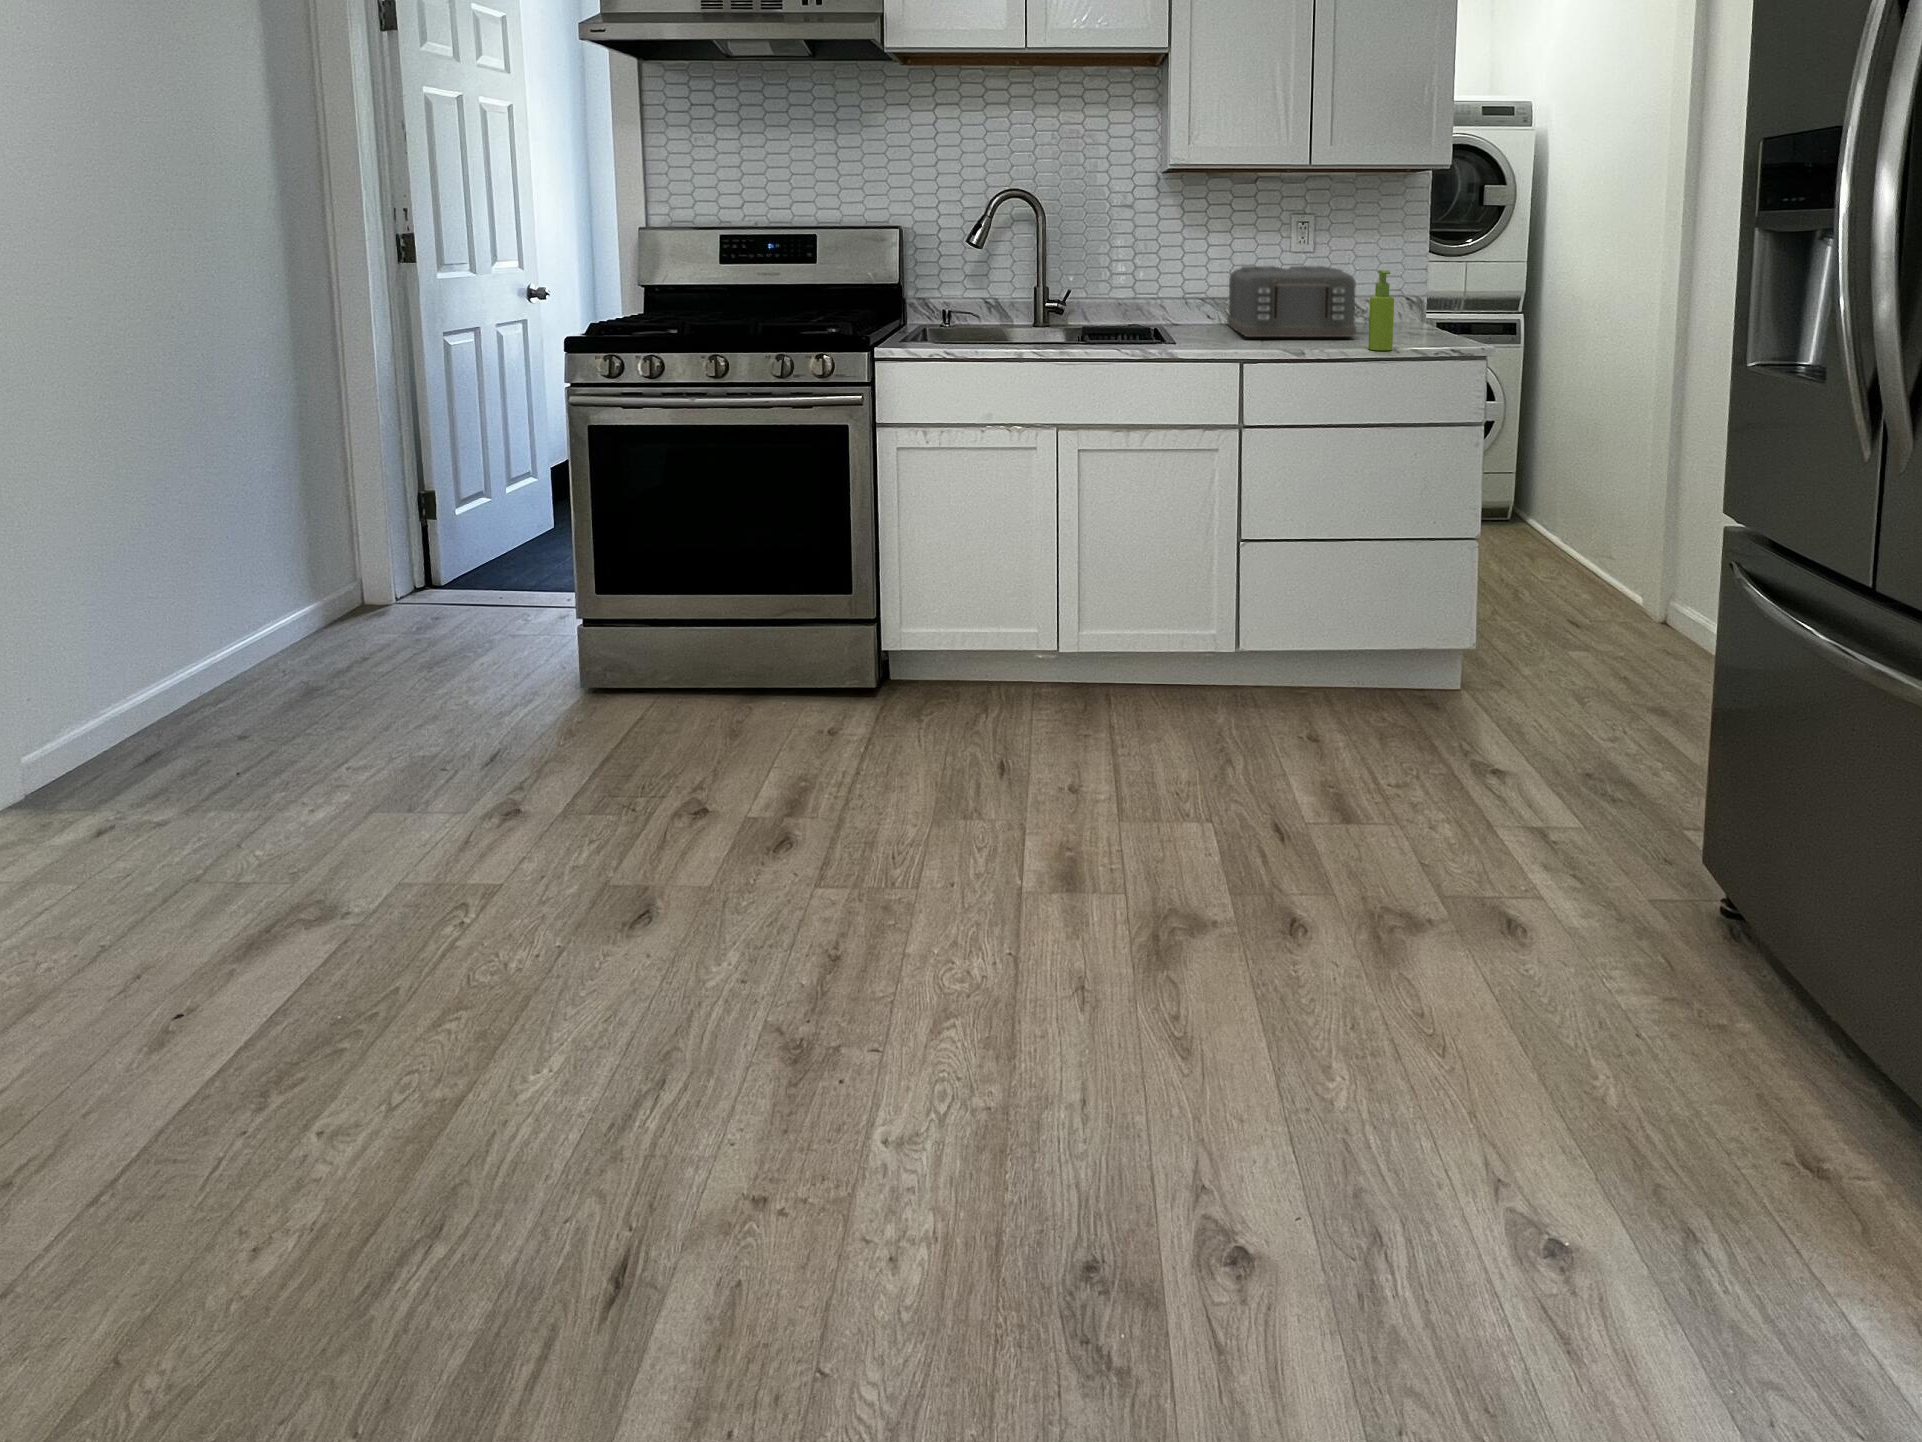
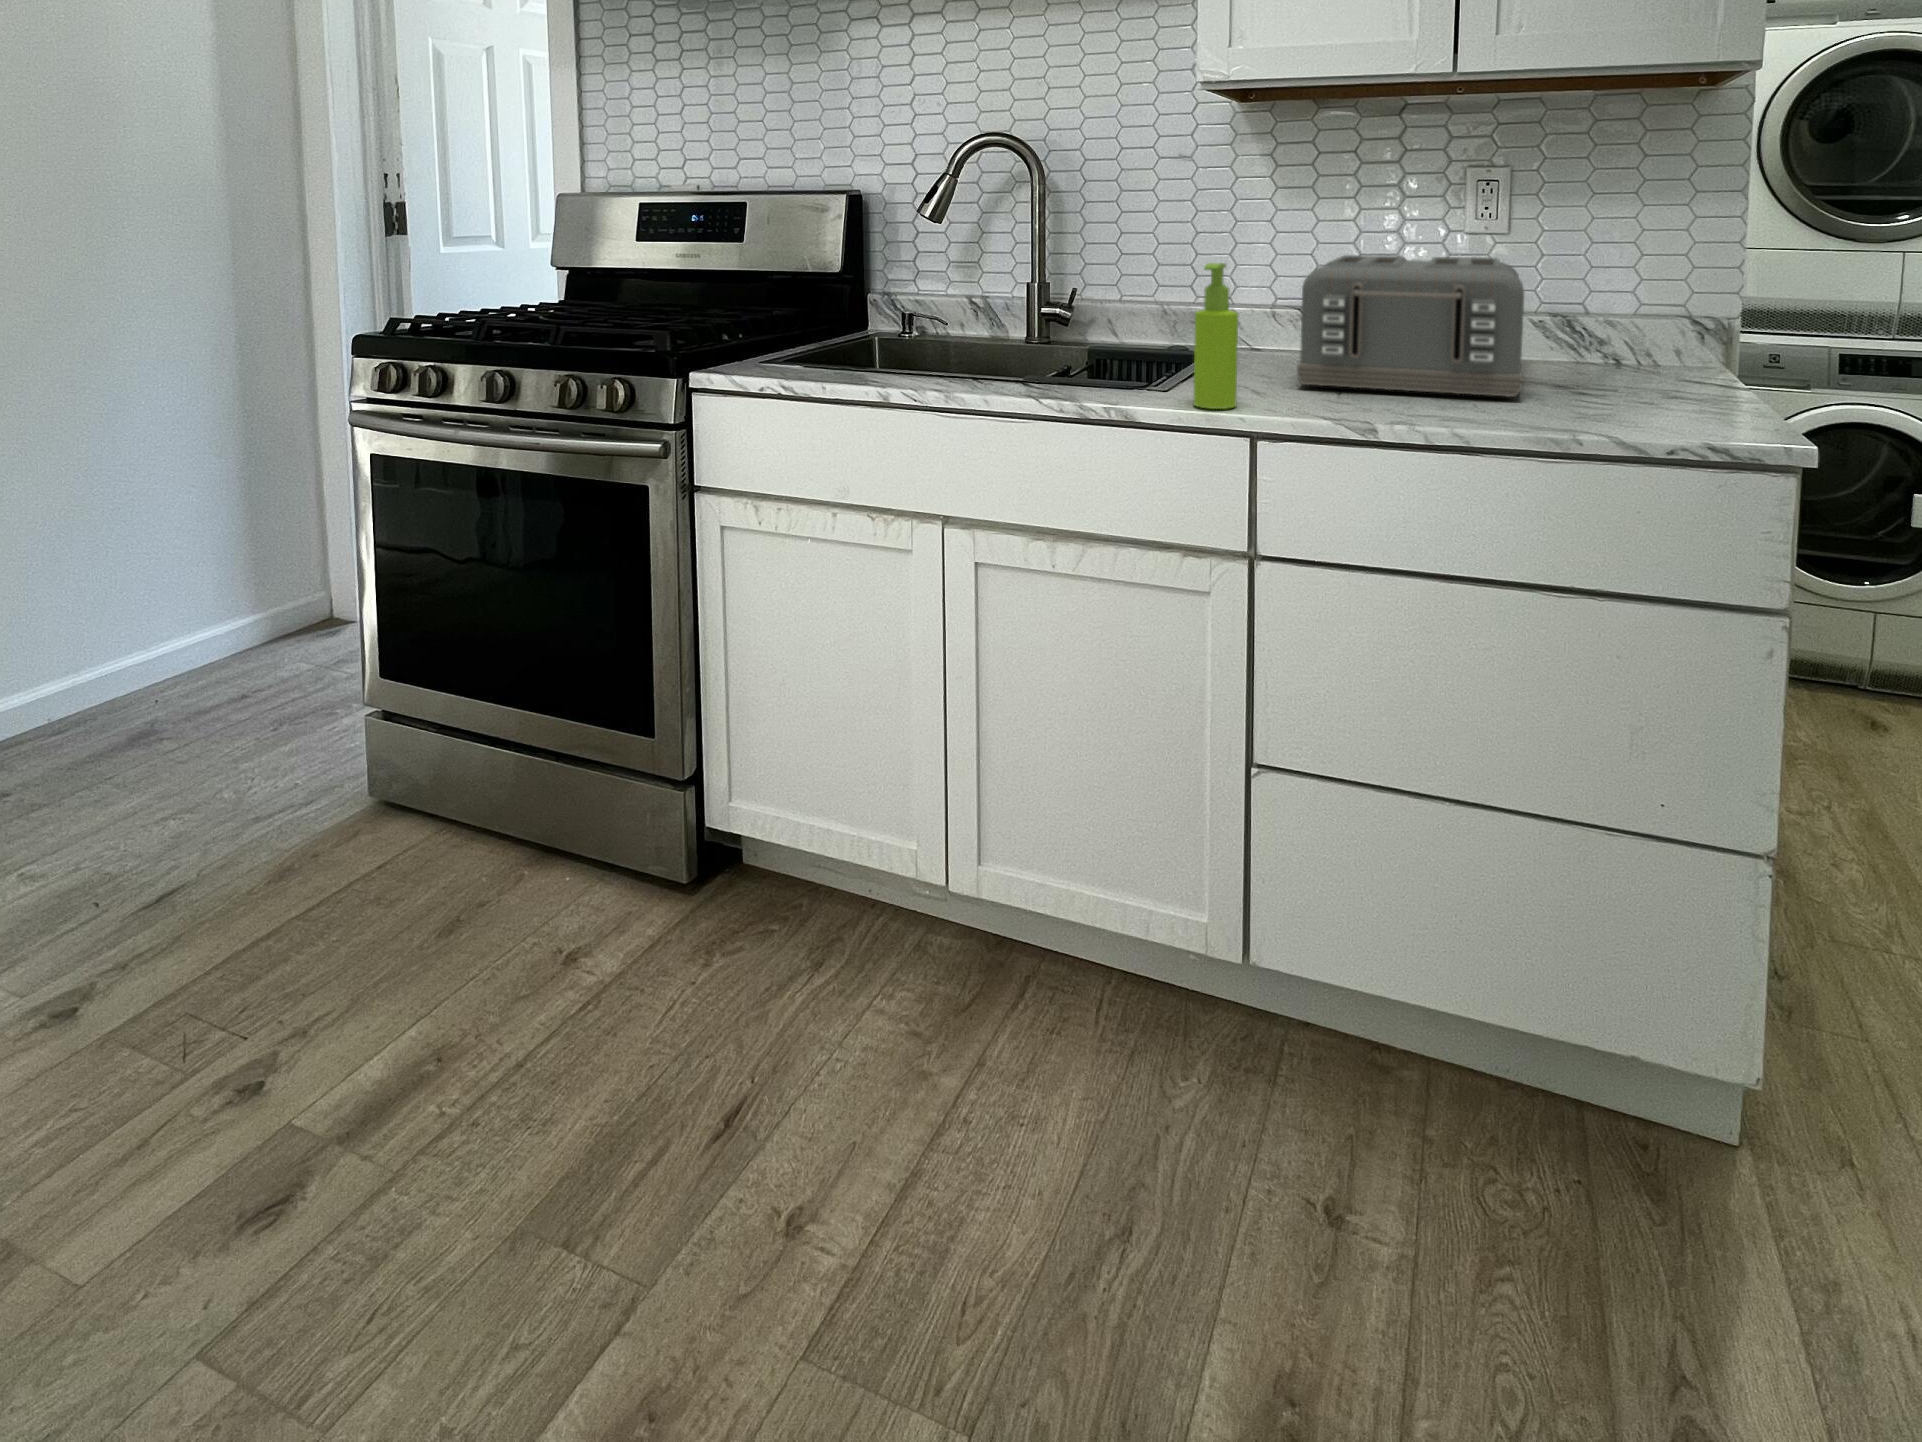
soap dispenser: present [1368,270,1394,350] -> present [1194,263,1238,409]

